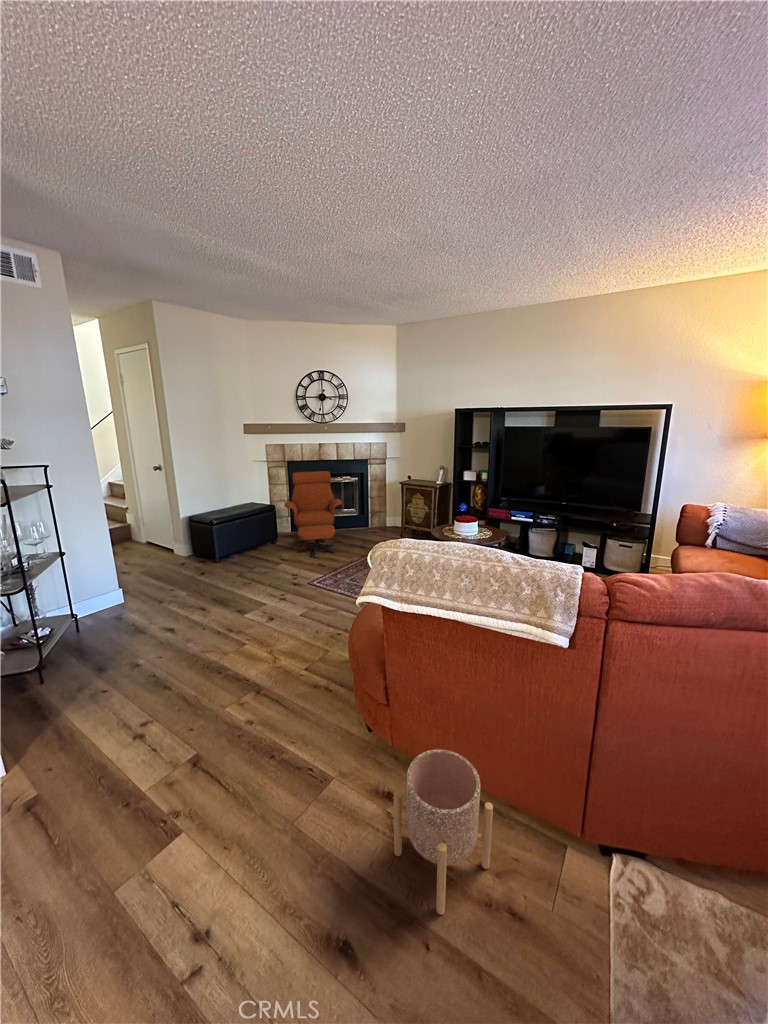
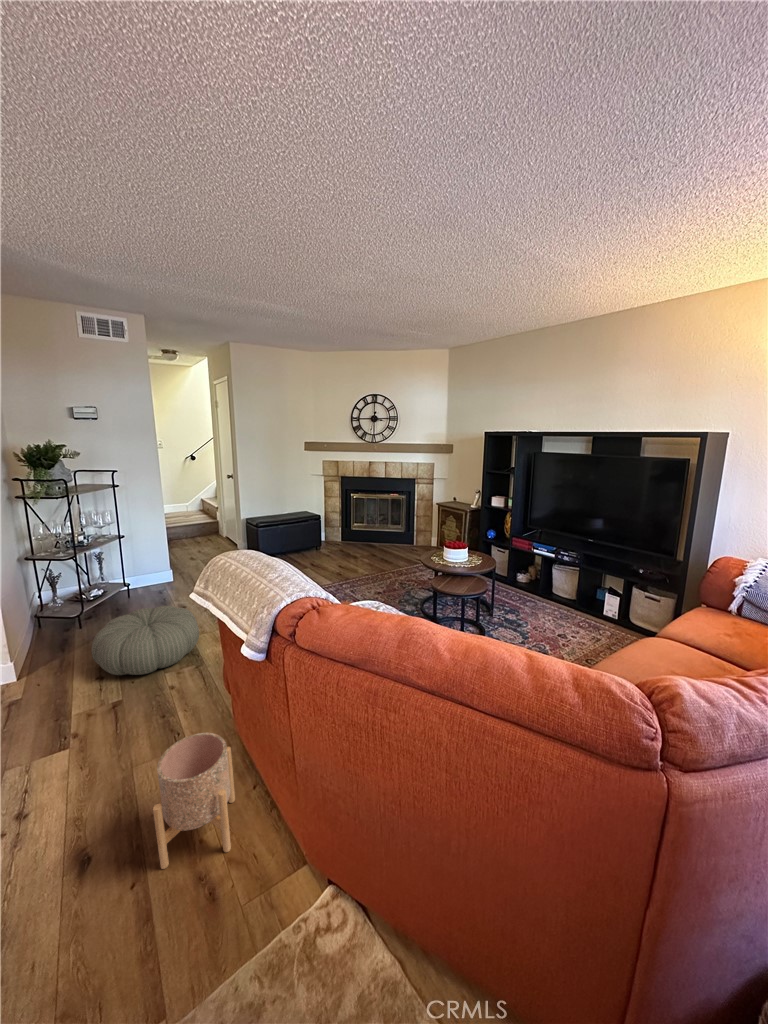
lounge chair: present [284,471,342,557] -> none [328,487,381,566]
pouf: none [113,629,243,729] -> present [92,606,199,675]

